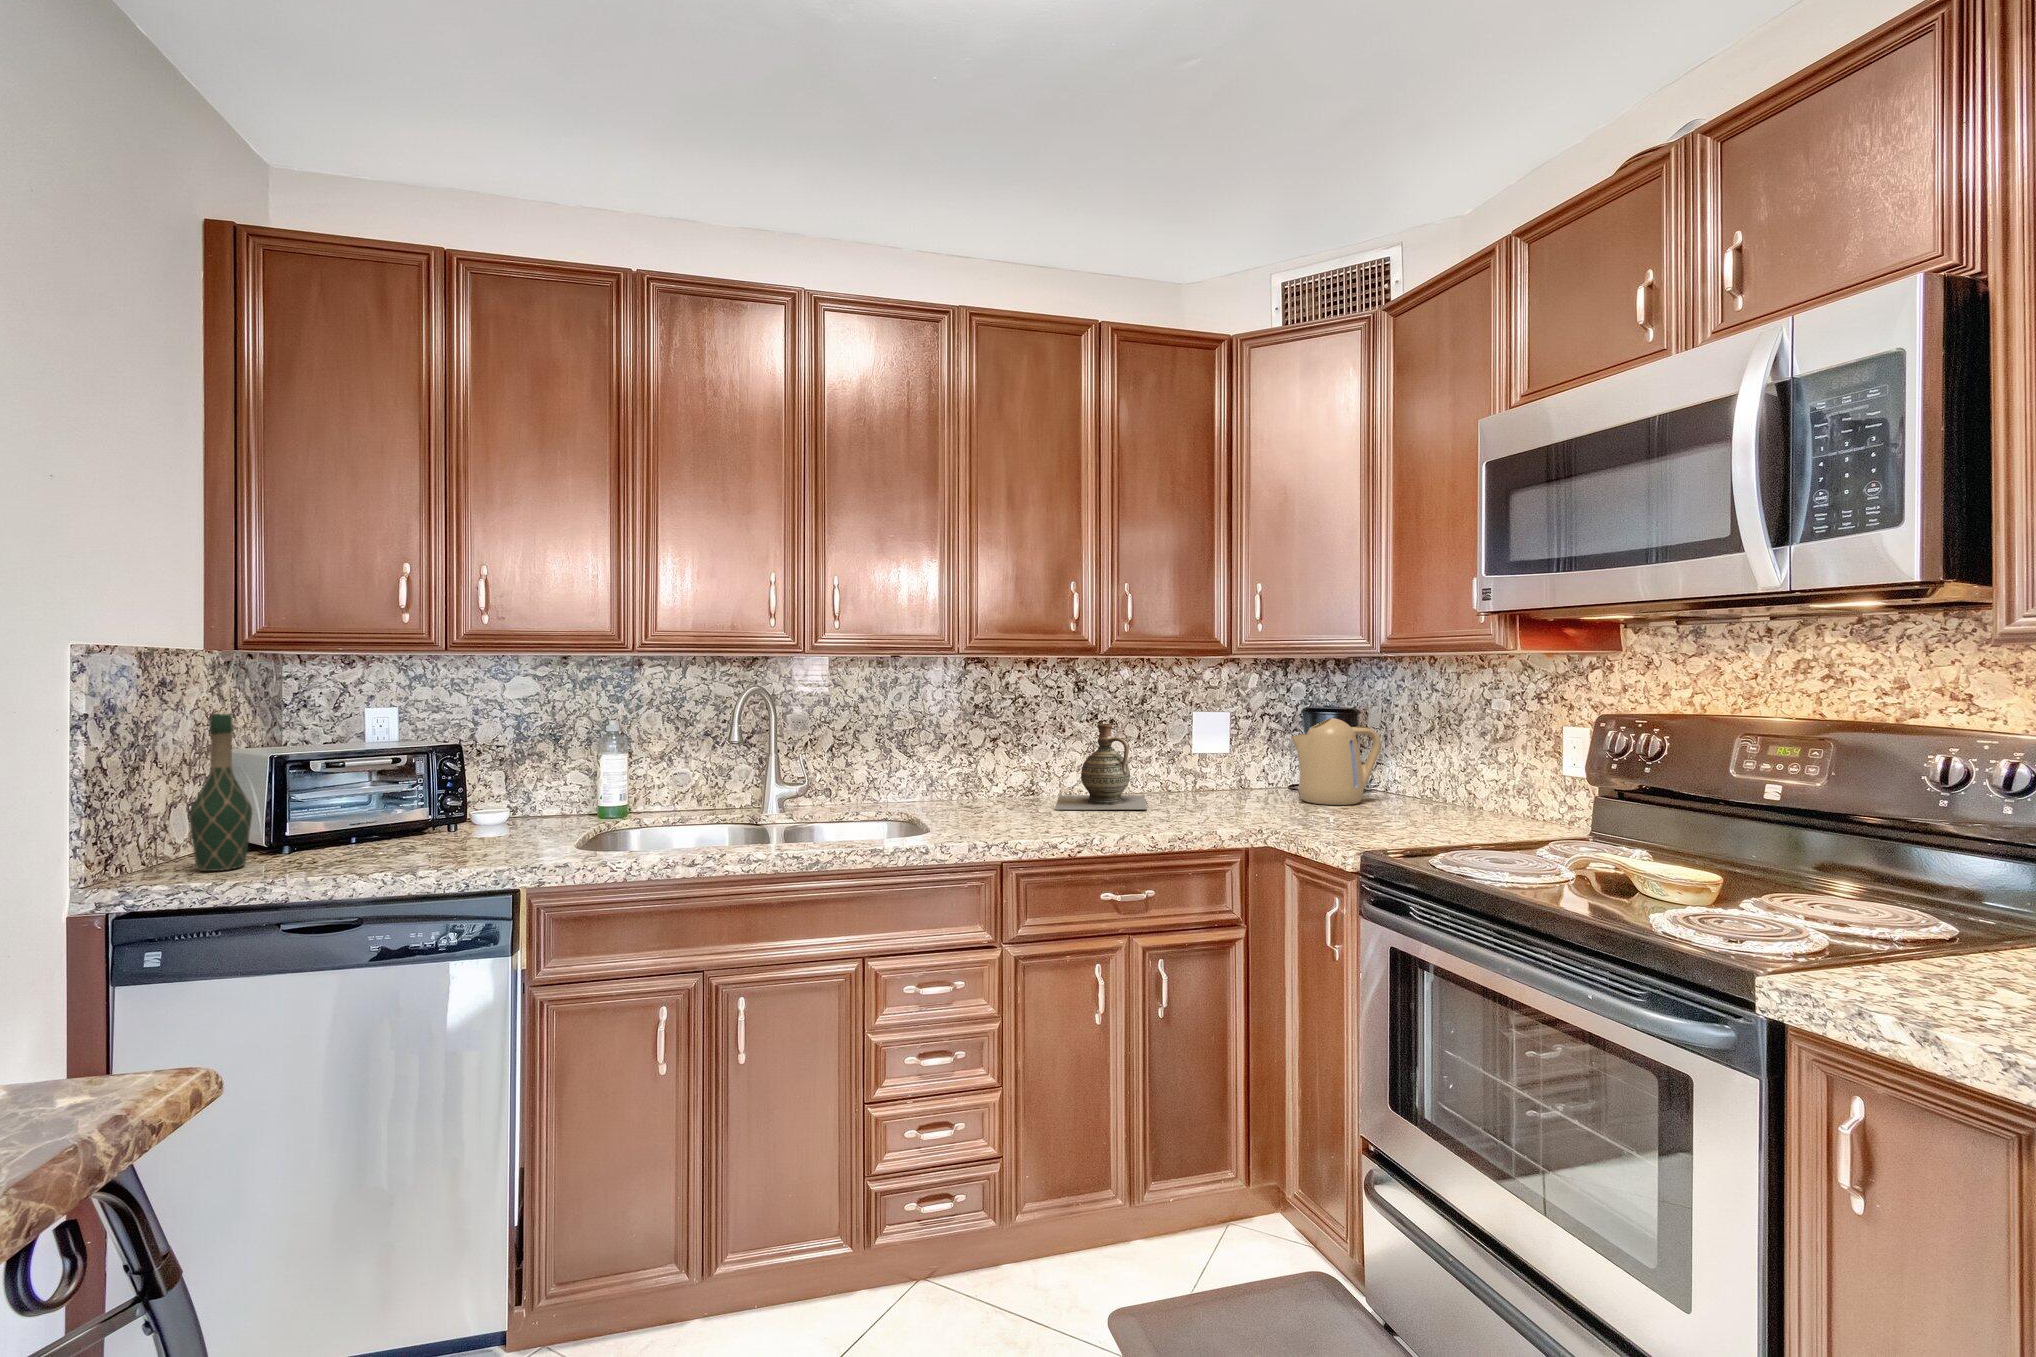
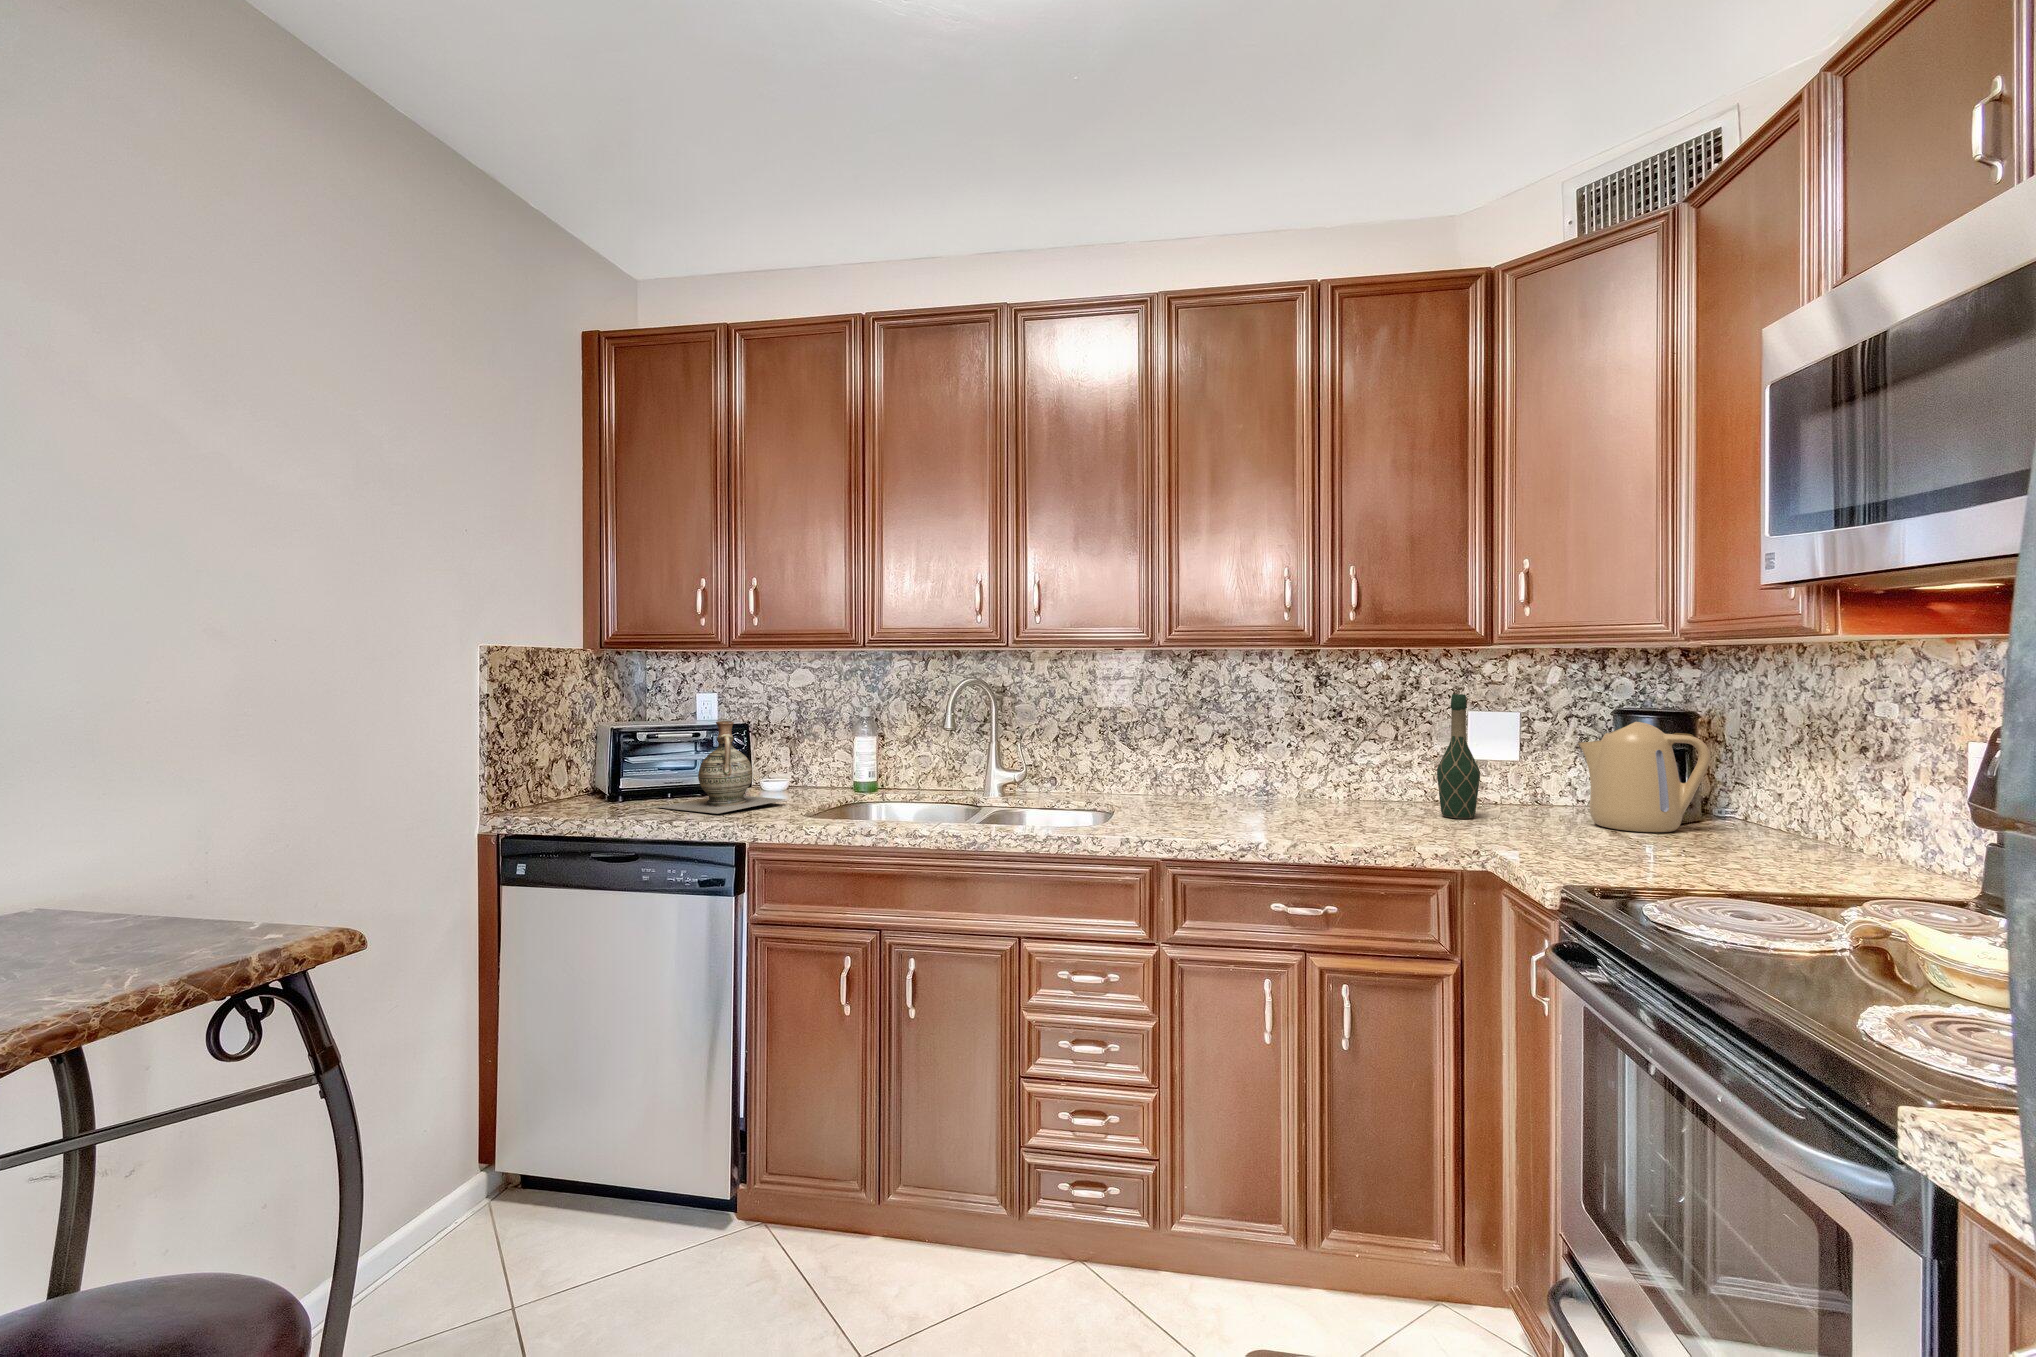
wine bottle: present [189,714,252,871] -> present [1437,694,1480,819]
ceramic jug: present [1055,724,1147,810] -> present [659,721,786,814]

